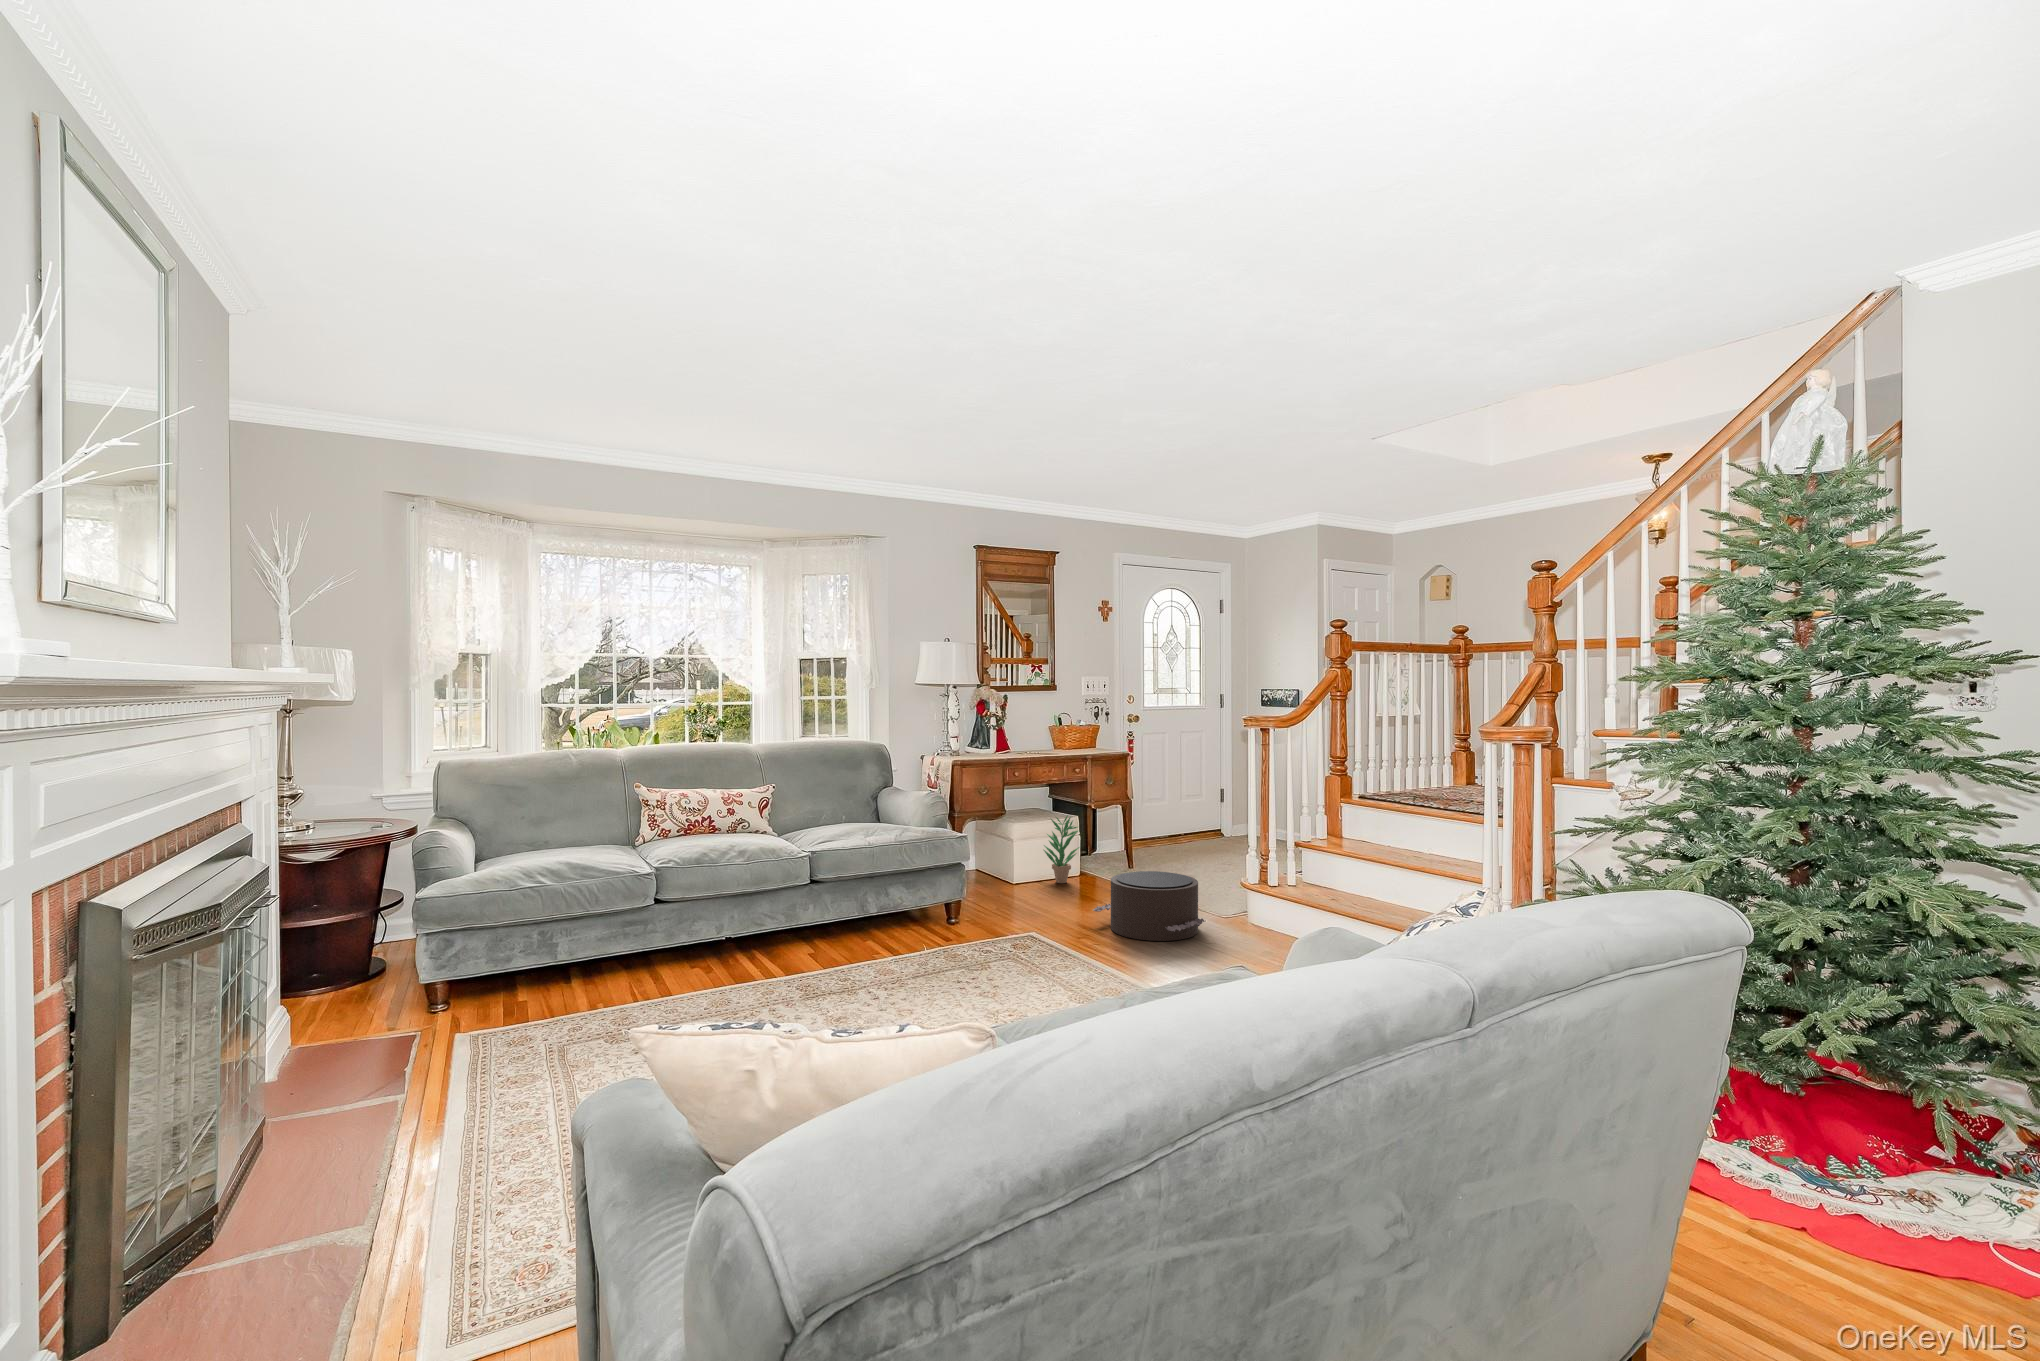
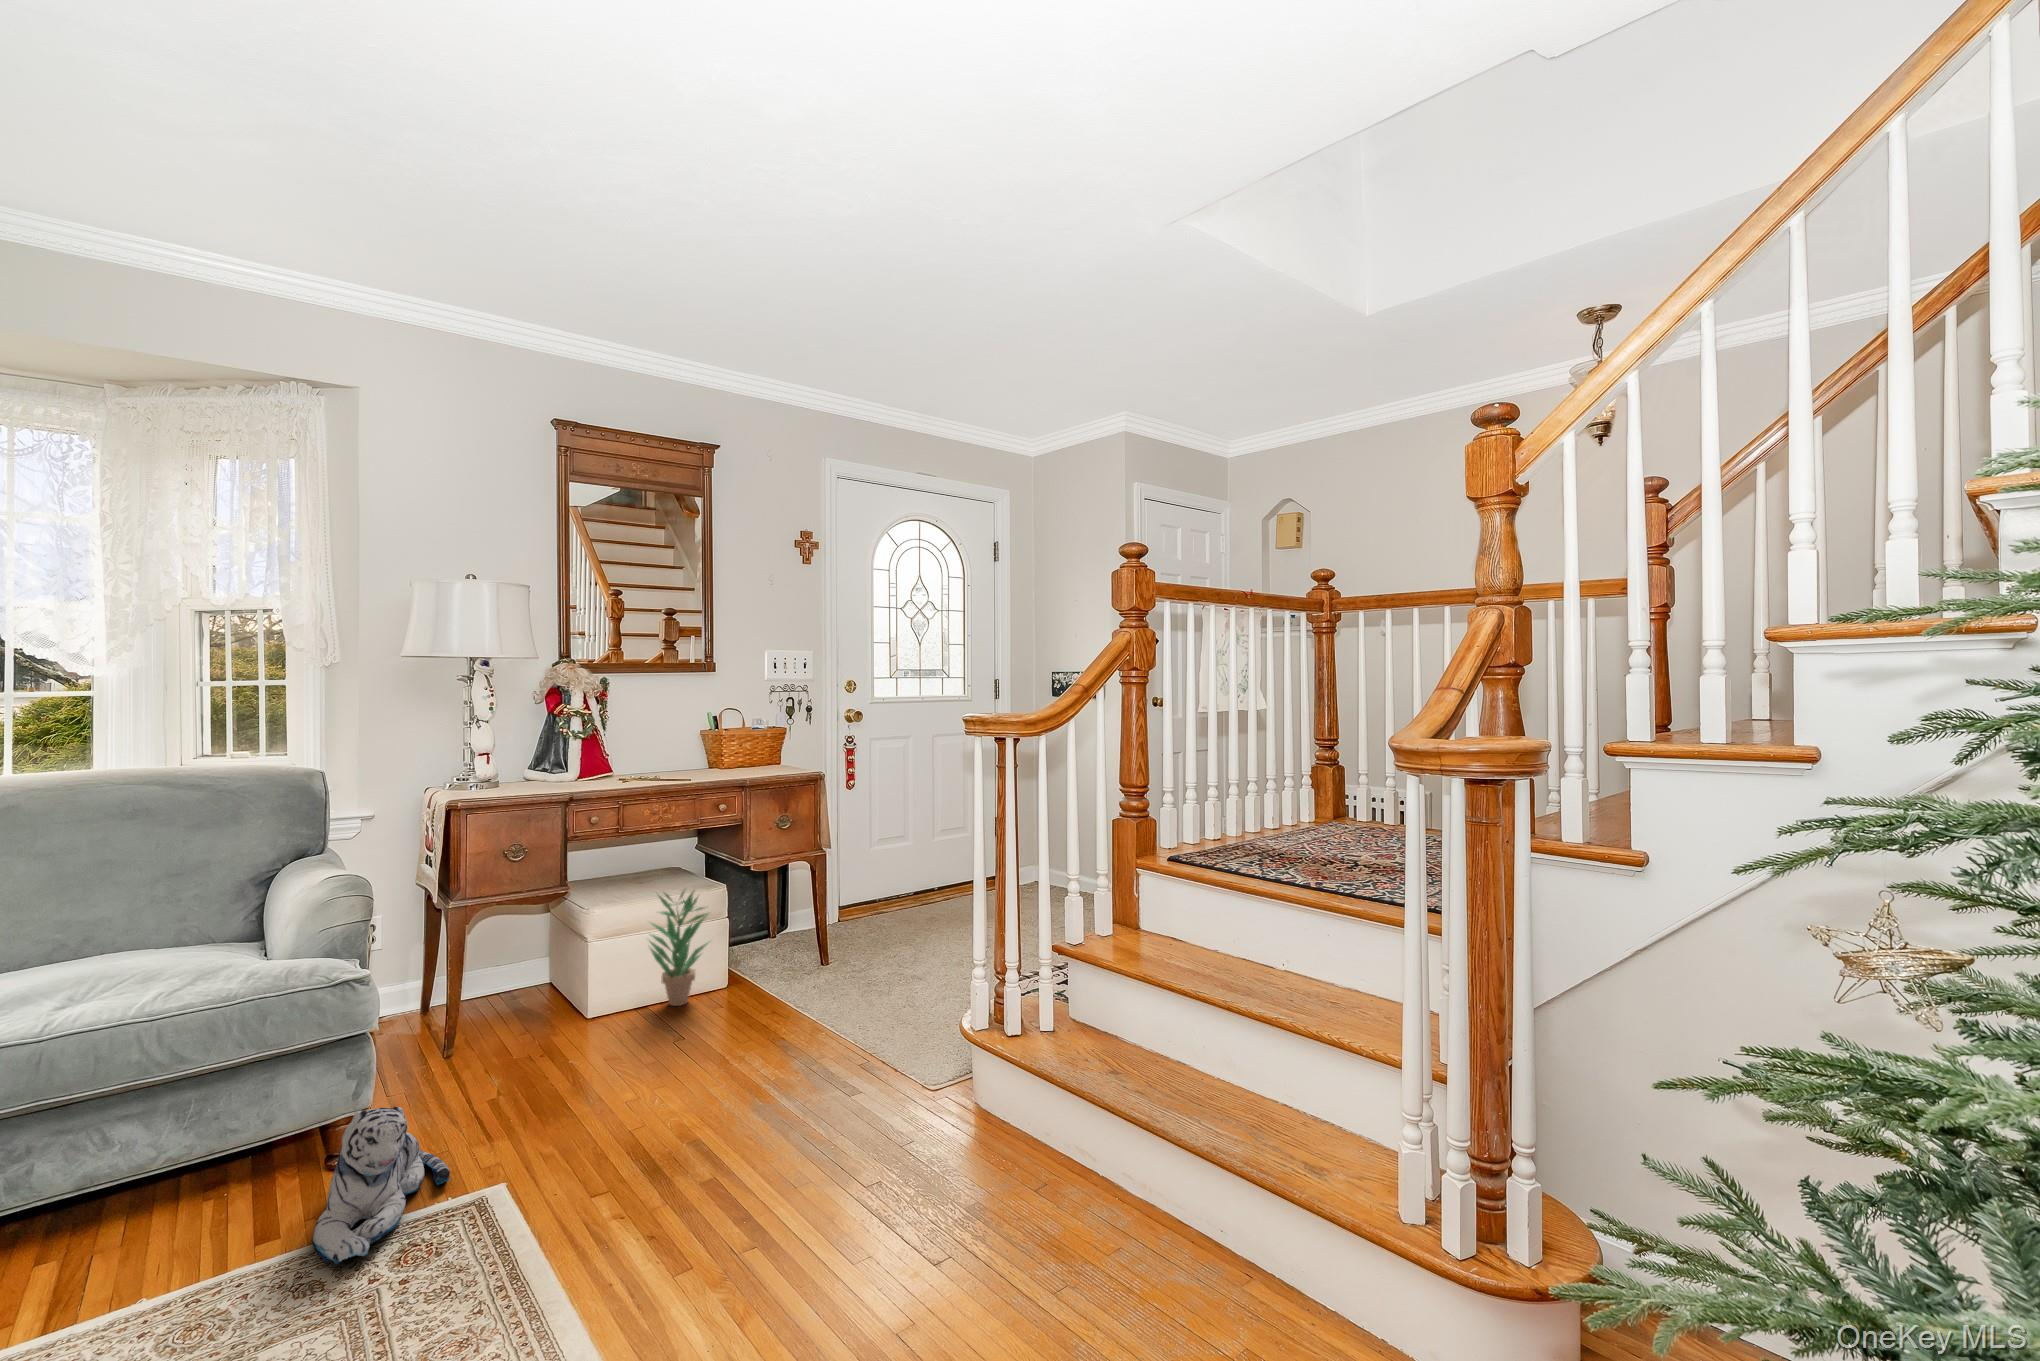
pouf: present [1093,871,1204,941] -> none [652,1012,866,1188]
plush toy: none [964,891,1012,950] -> present [312,1107,450,1265]

